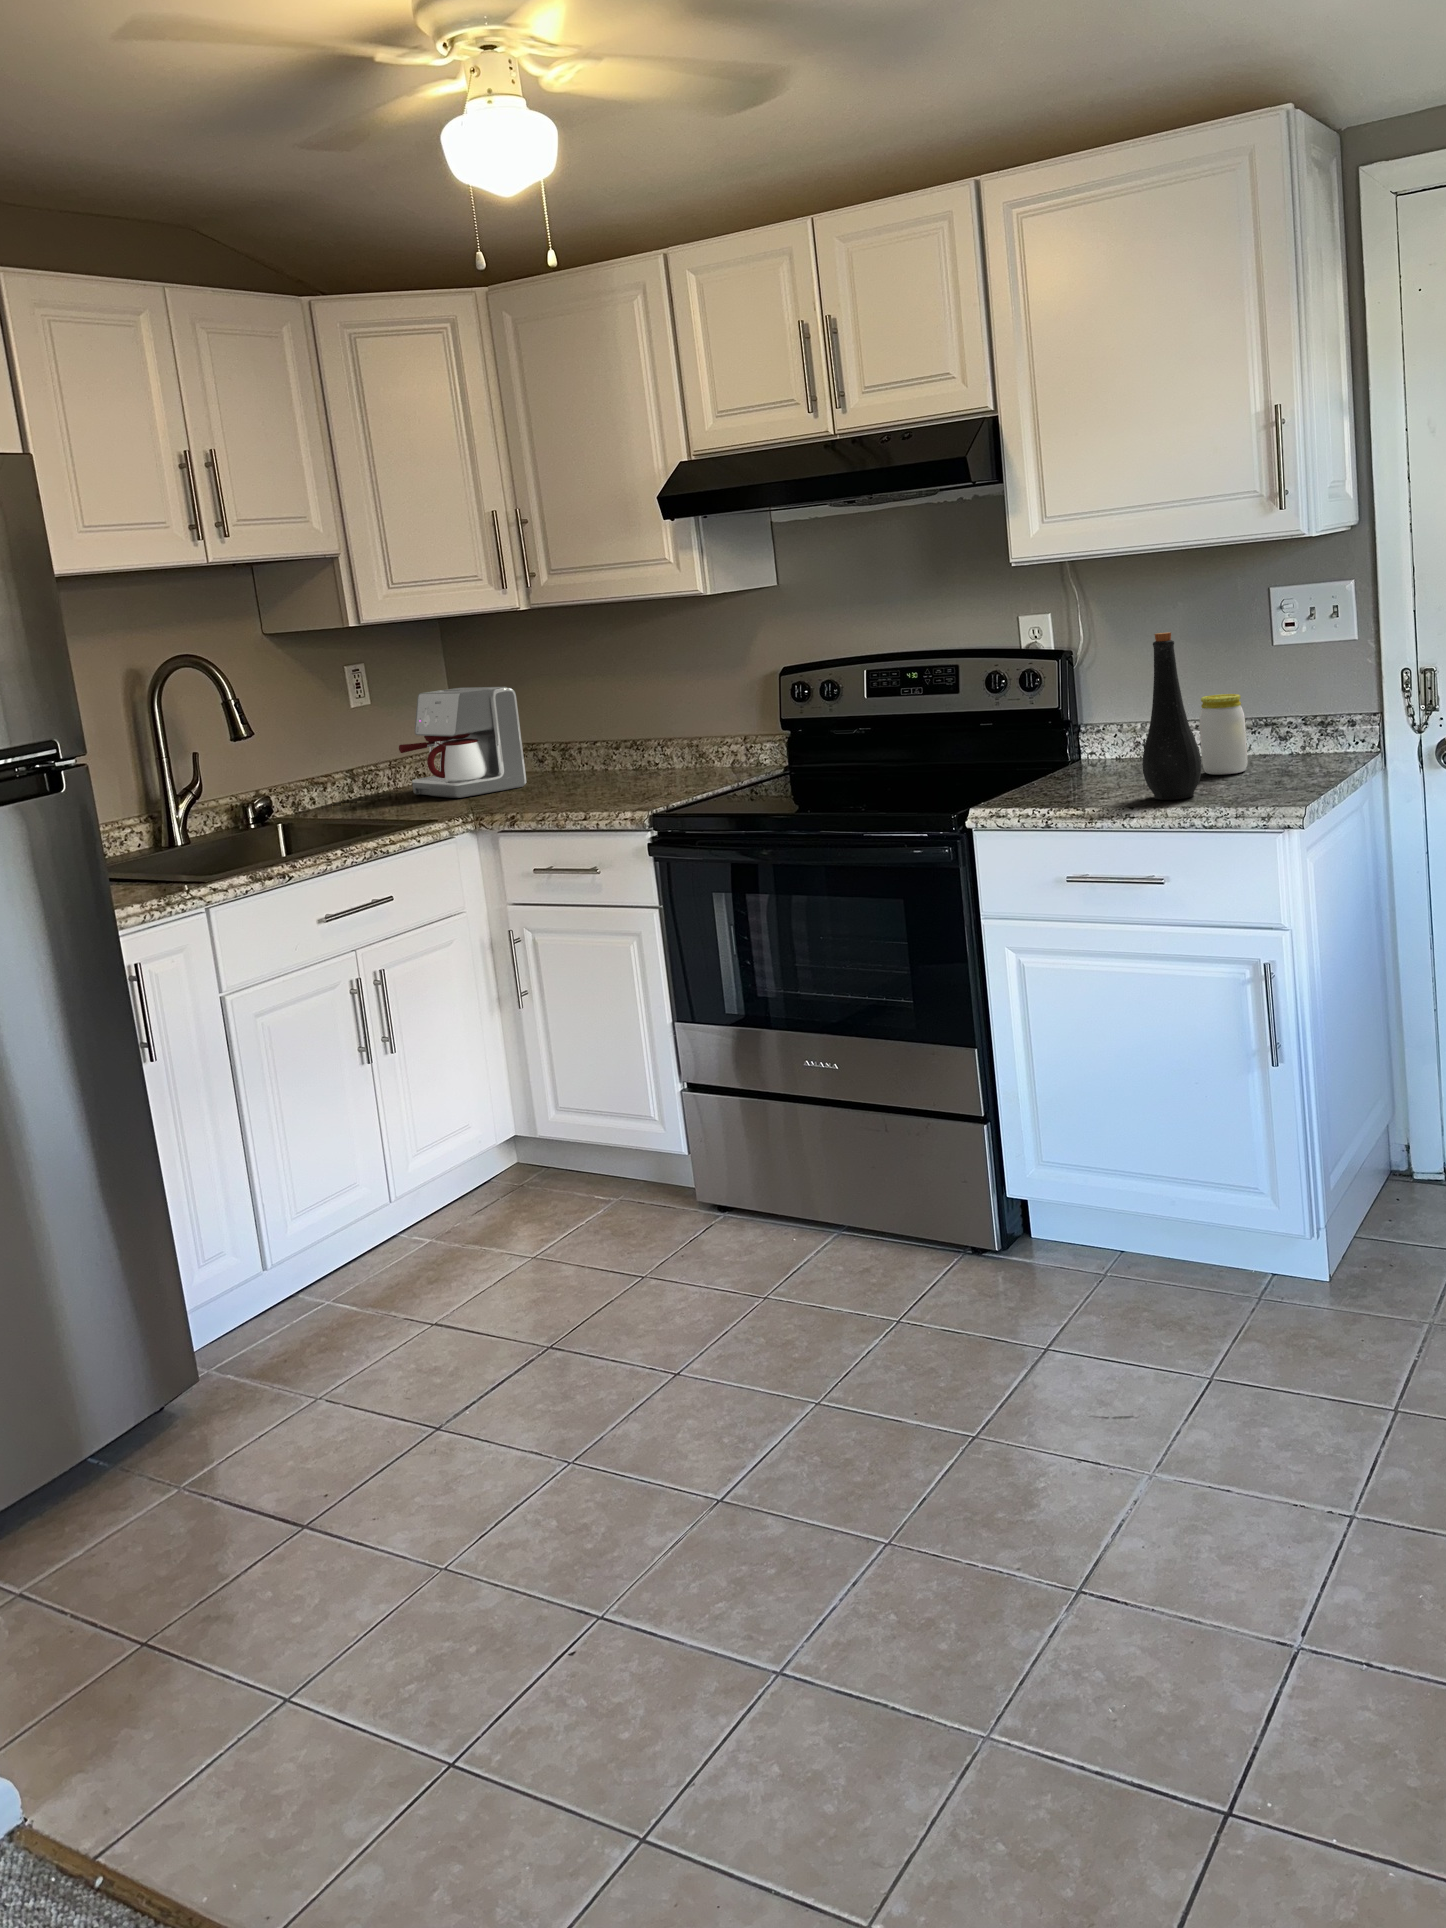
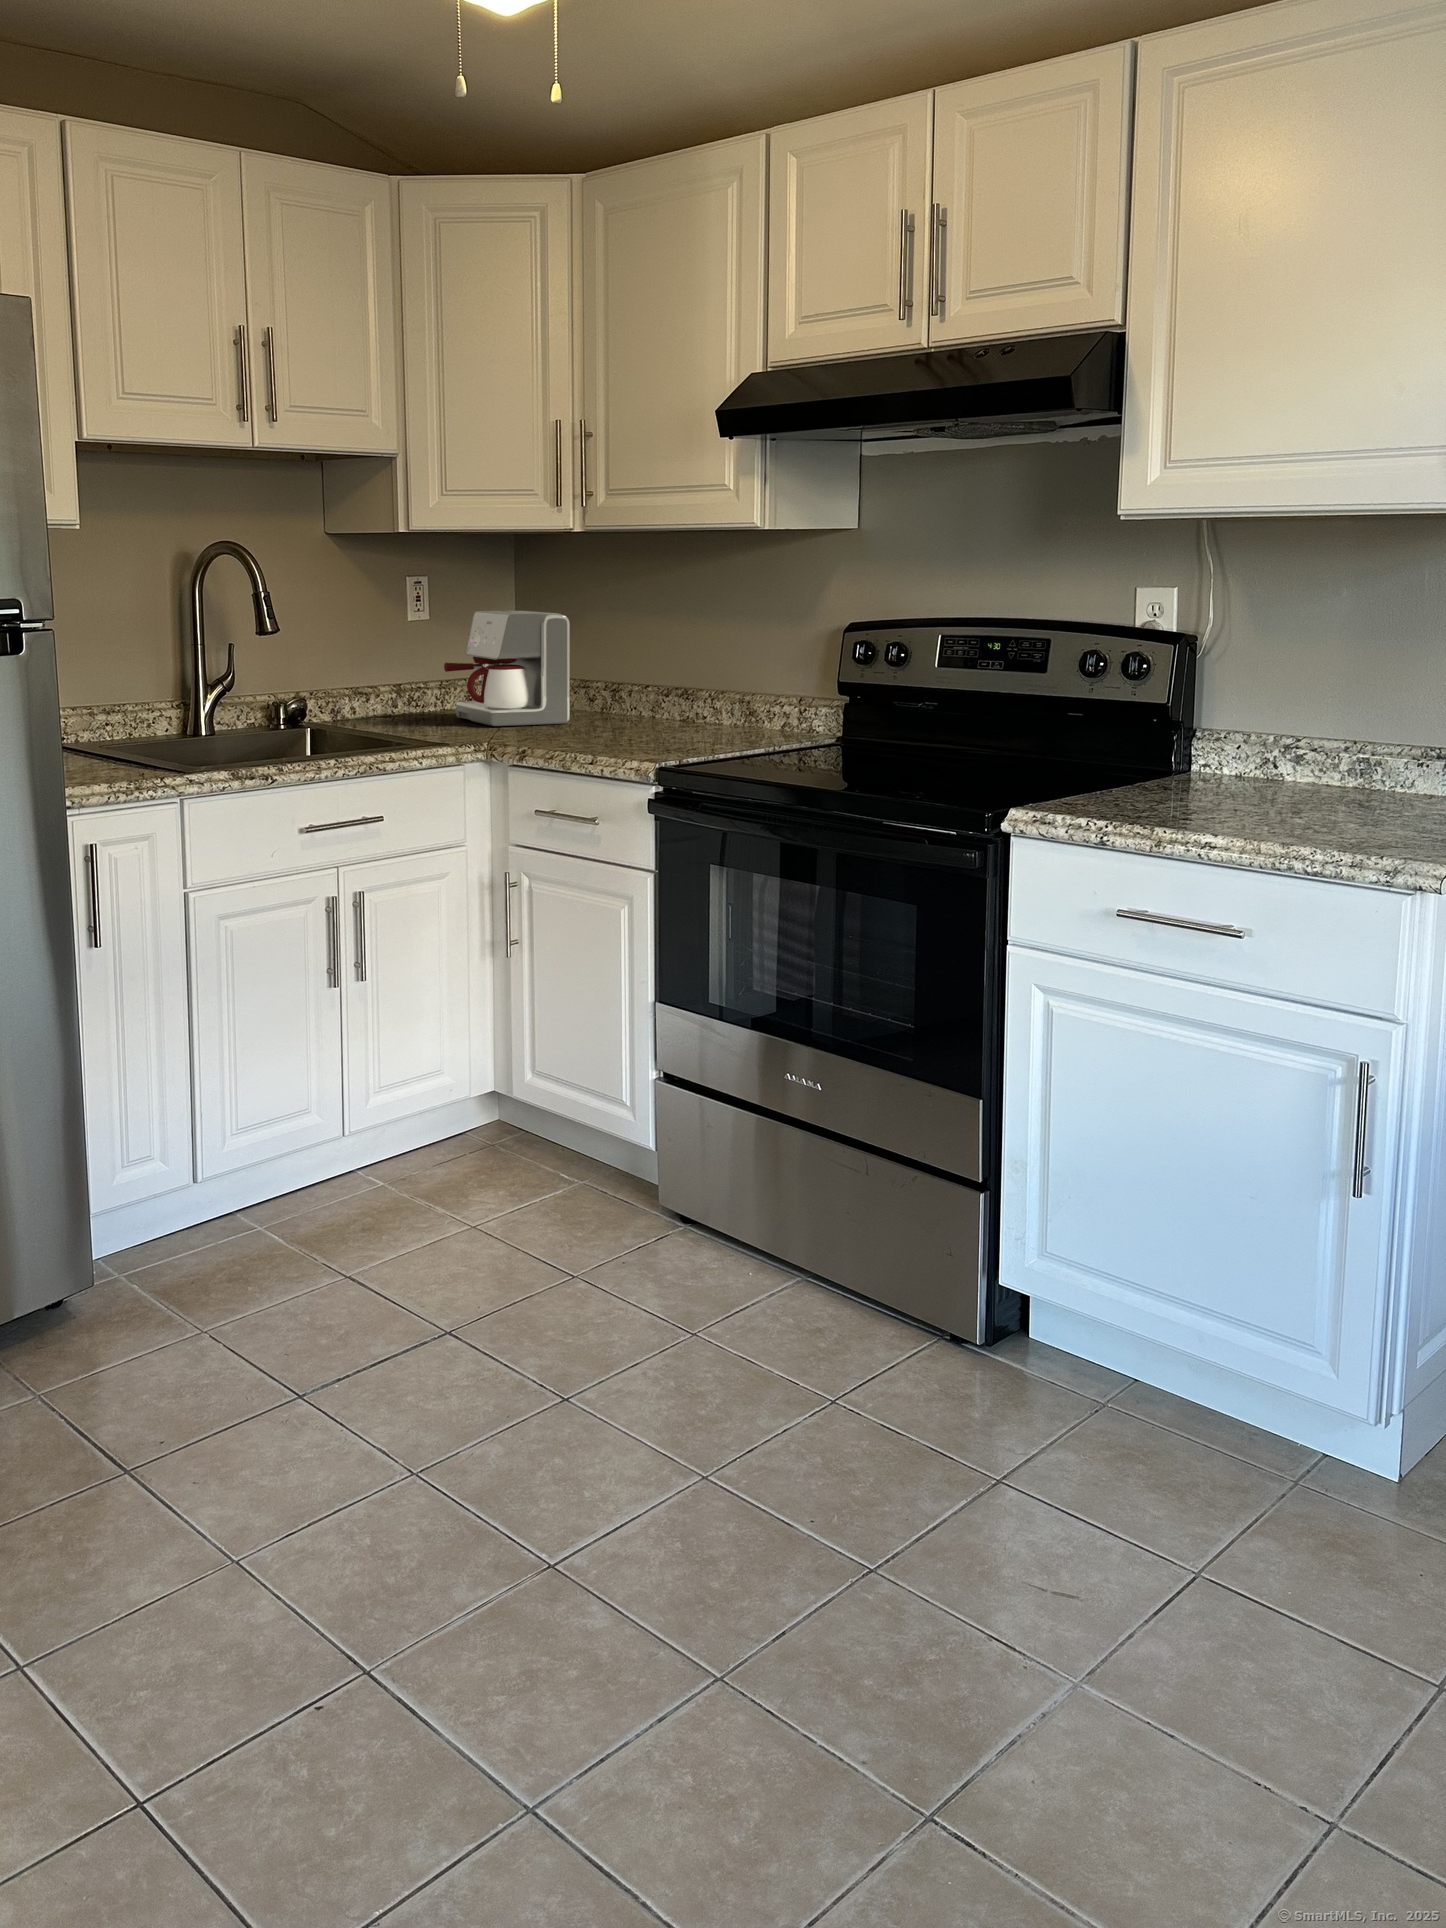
bottle: present [1143,632,1202,800] -> none [1239,617,1319,832]
jar: present [1199,694,1248,774] -> none [1334,709,1400,811]

